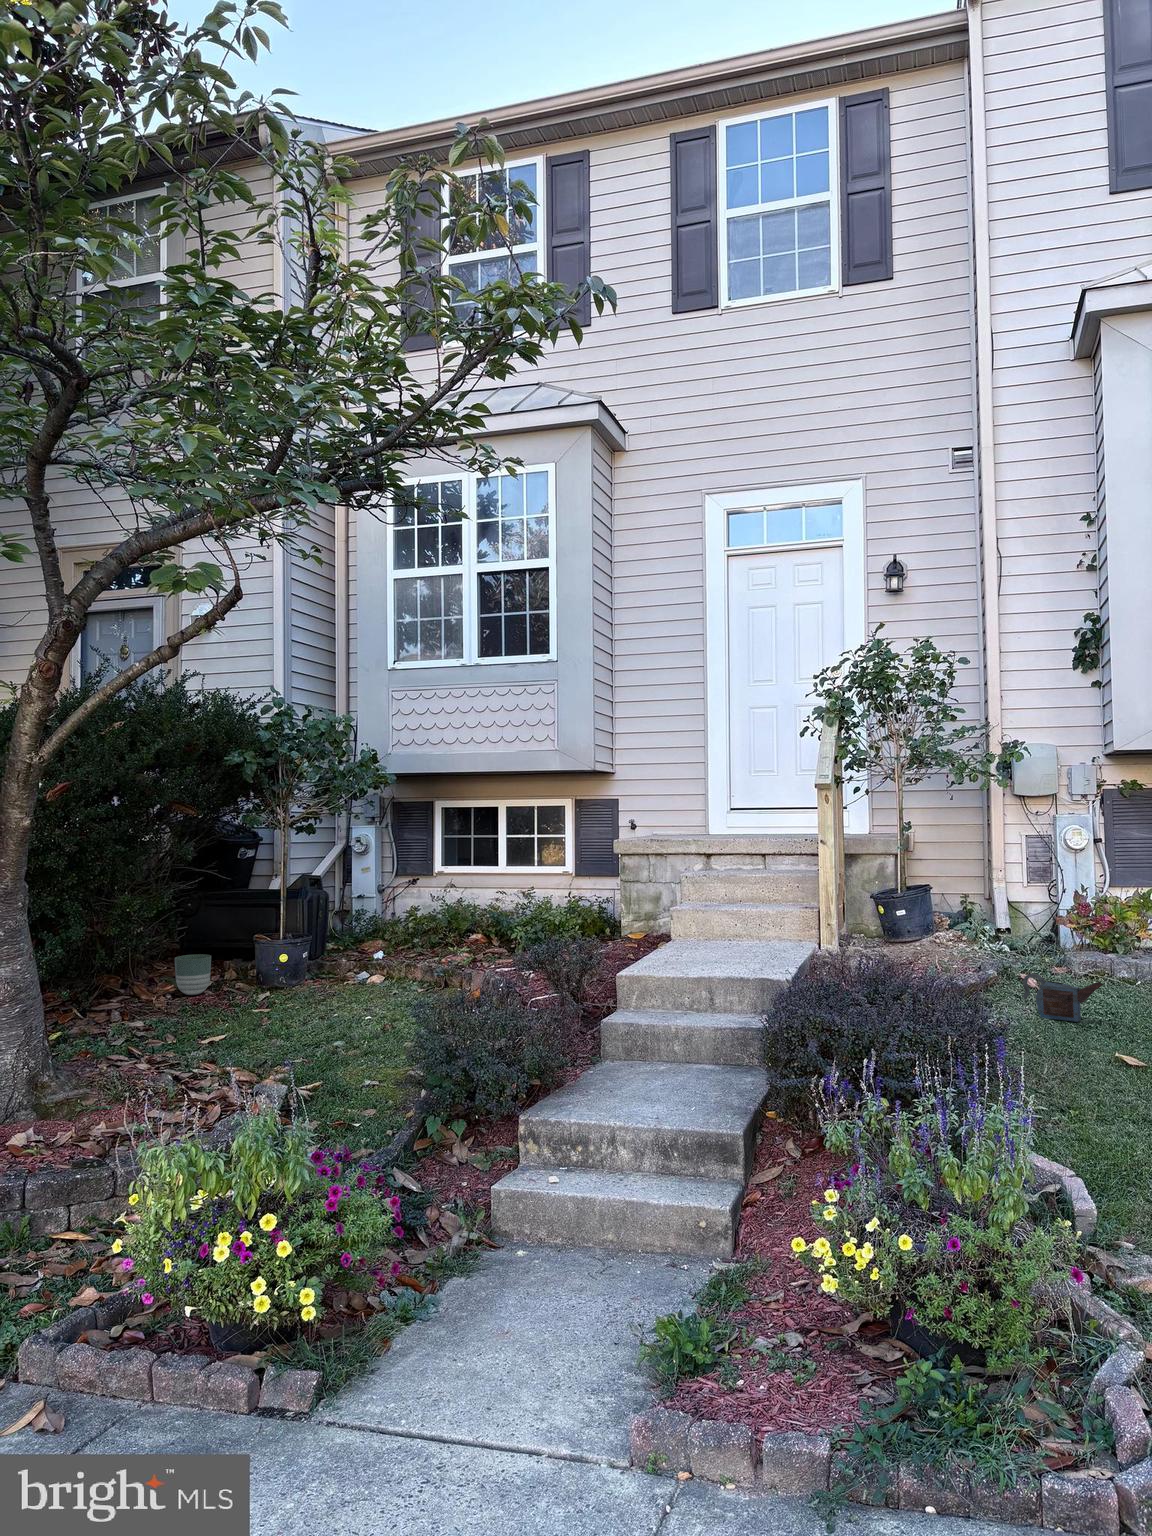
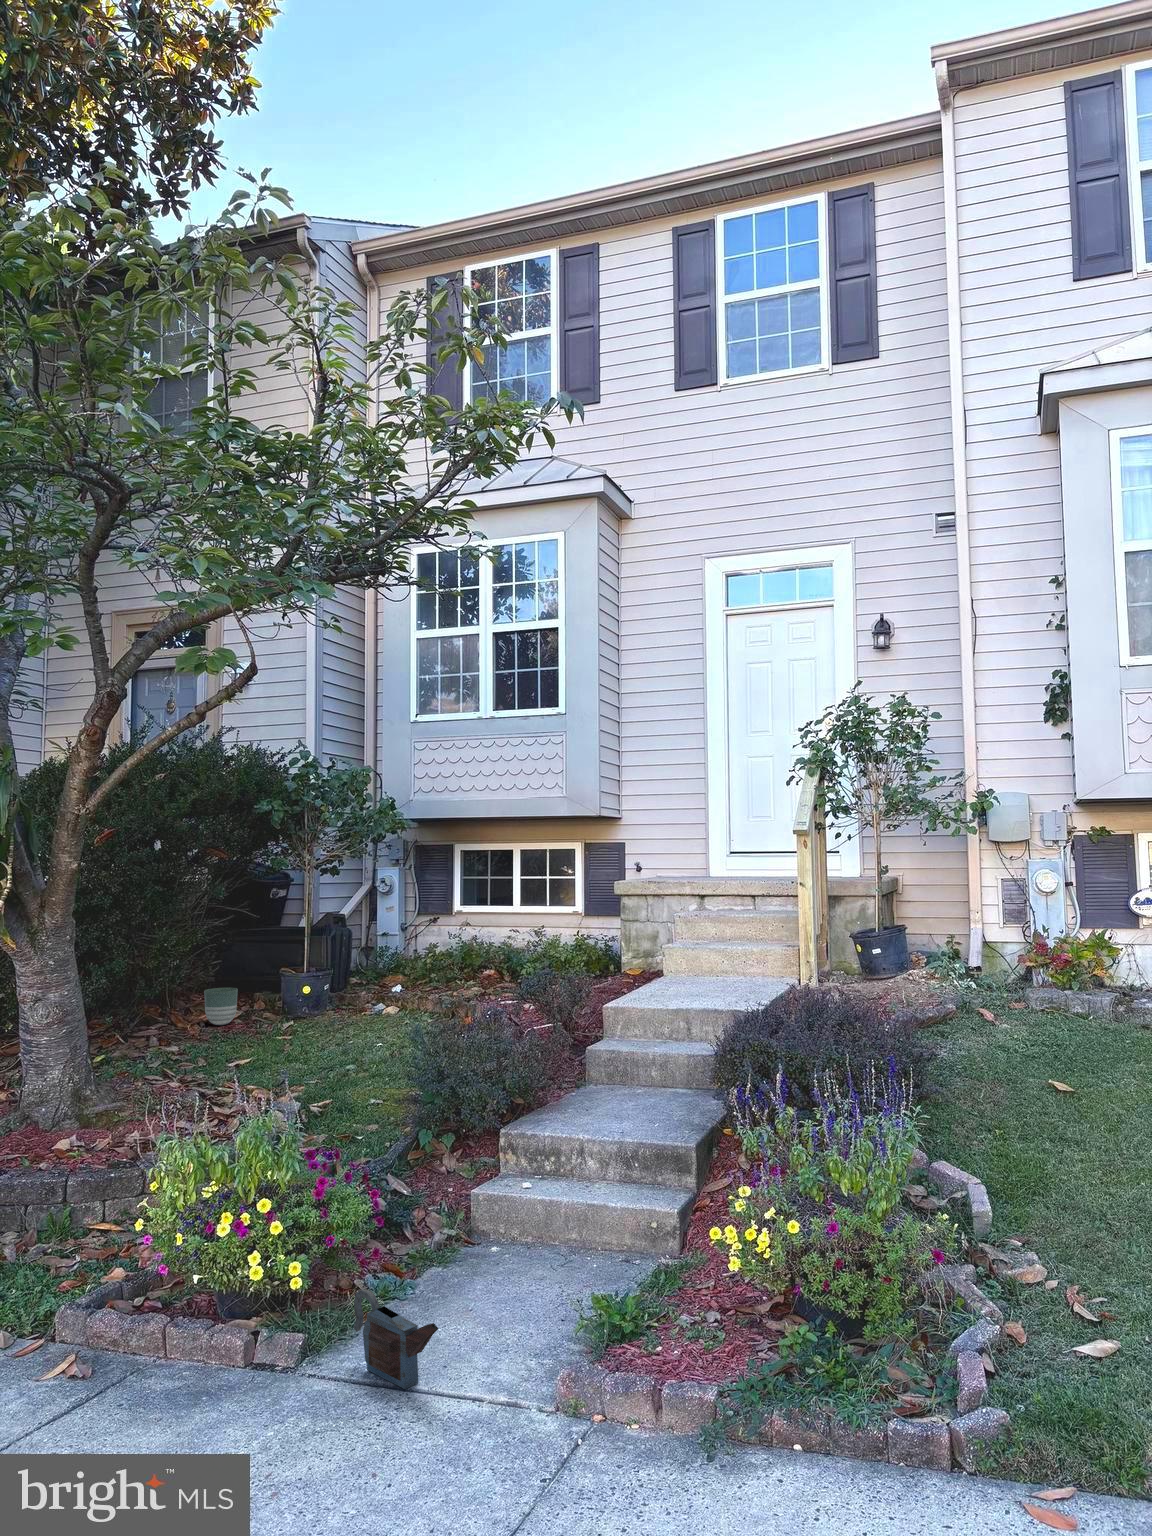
watering can: present [1022,974,1103,1022] -> present [353,1289,438,1389]

